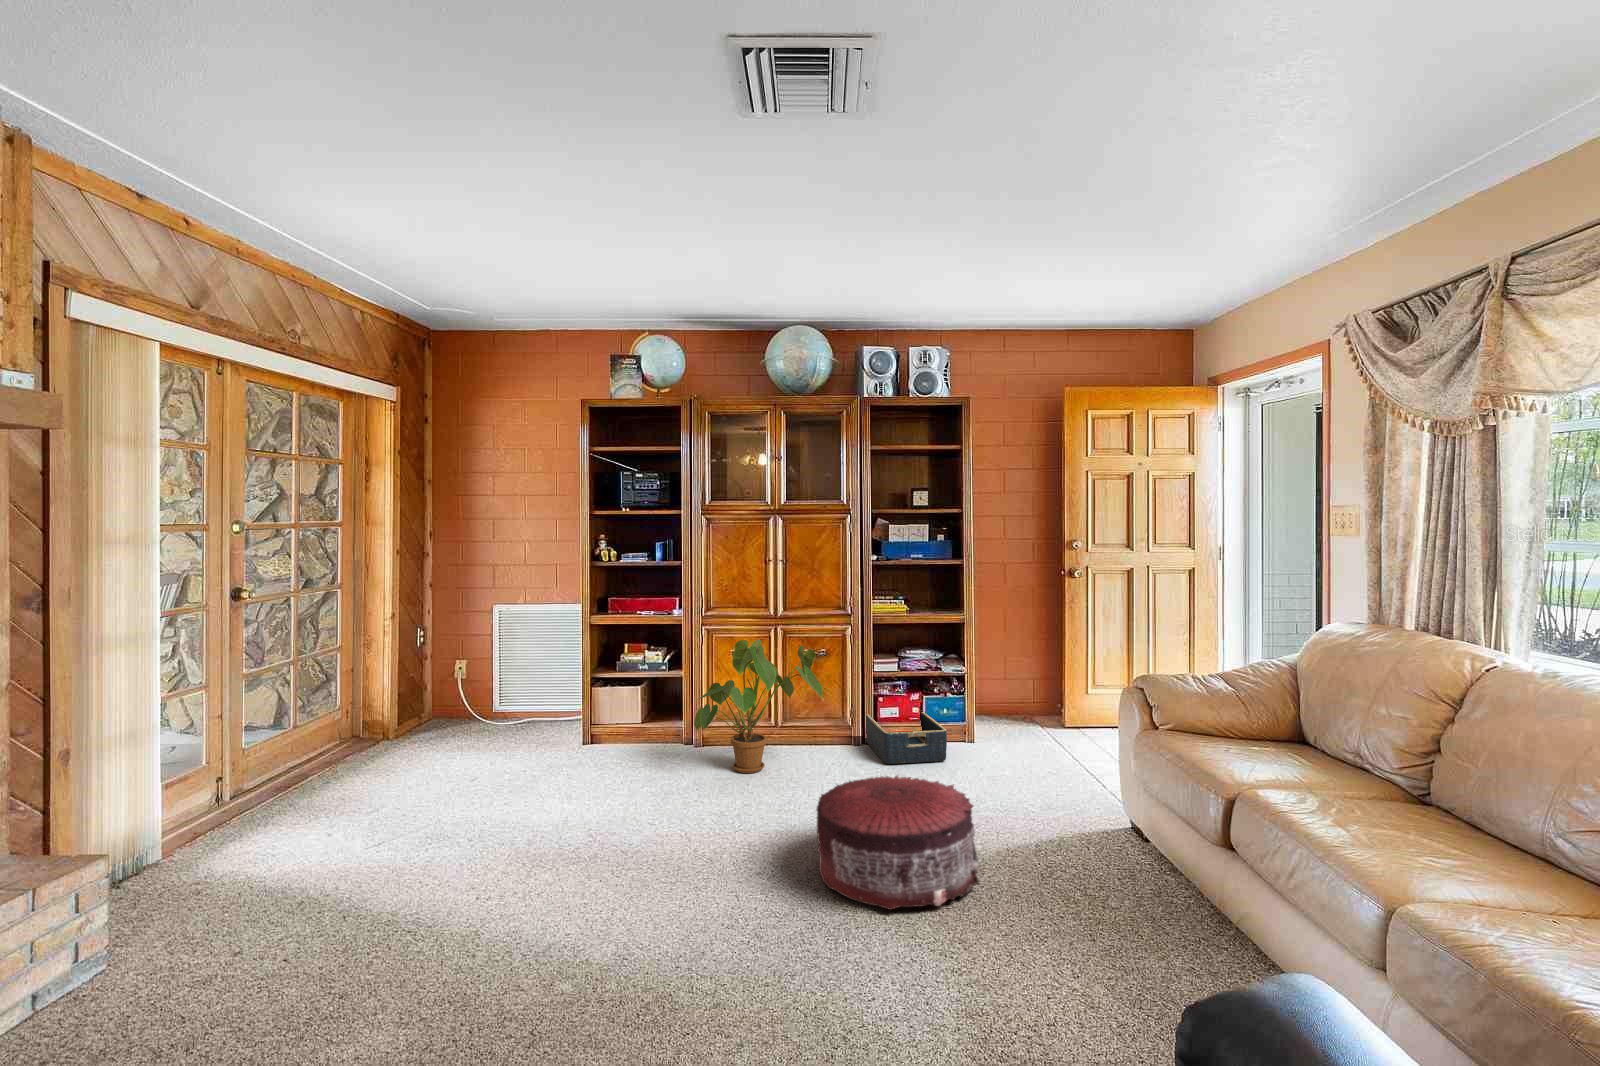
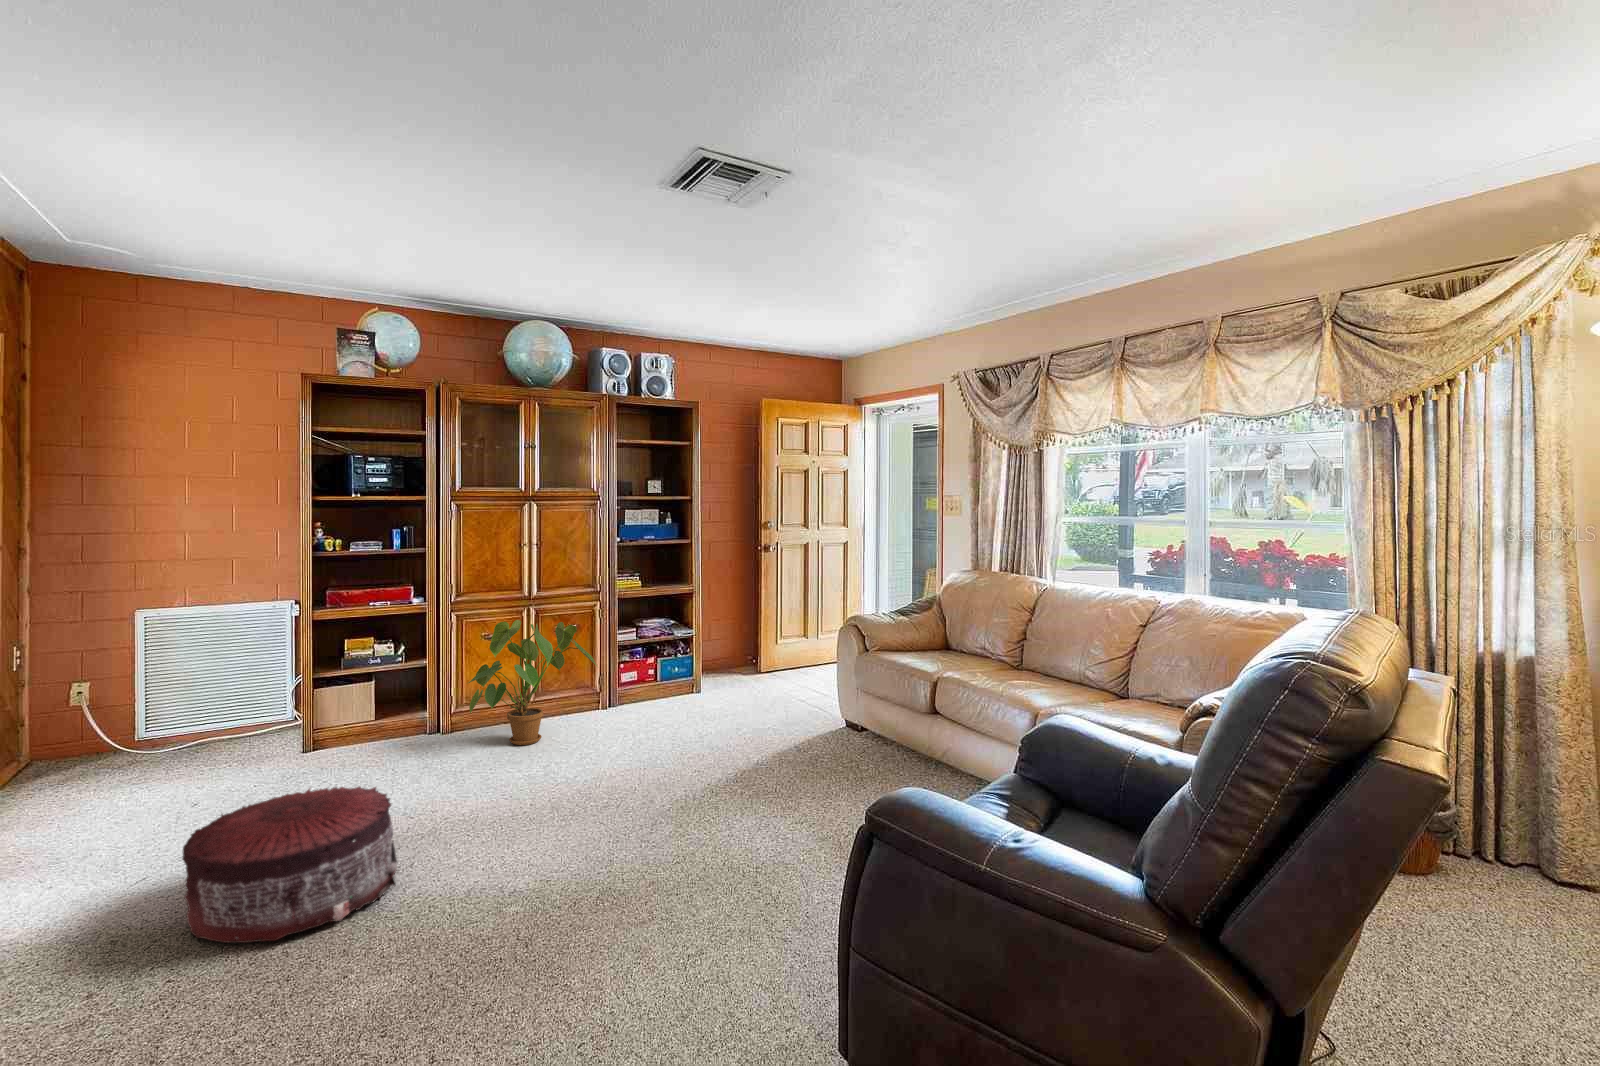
basket: present [865,712,947,764] -> none [611,671,693,717]
pouf: present [817,775,979,909] -> present [183,787,397,943]

